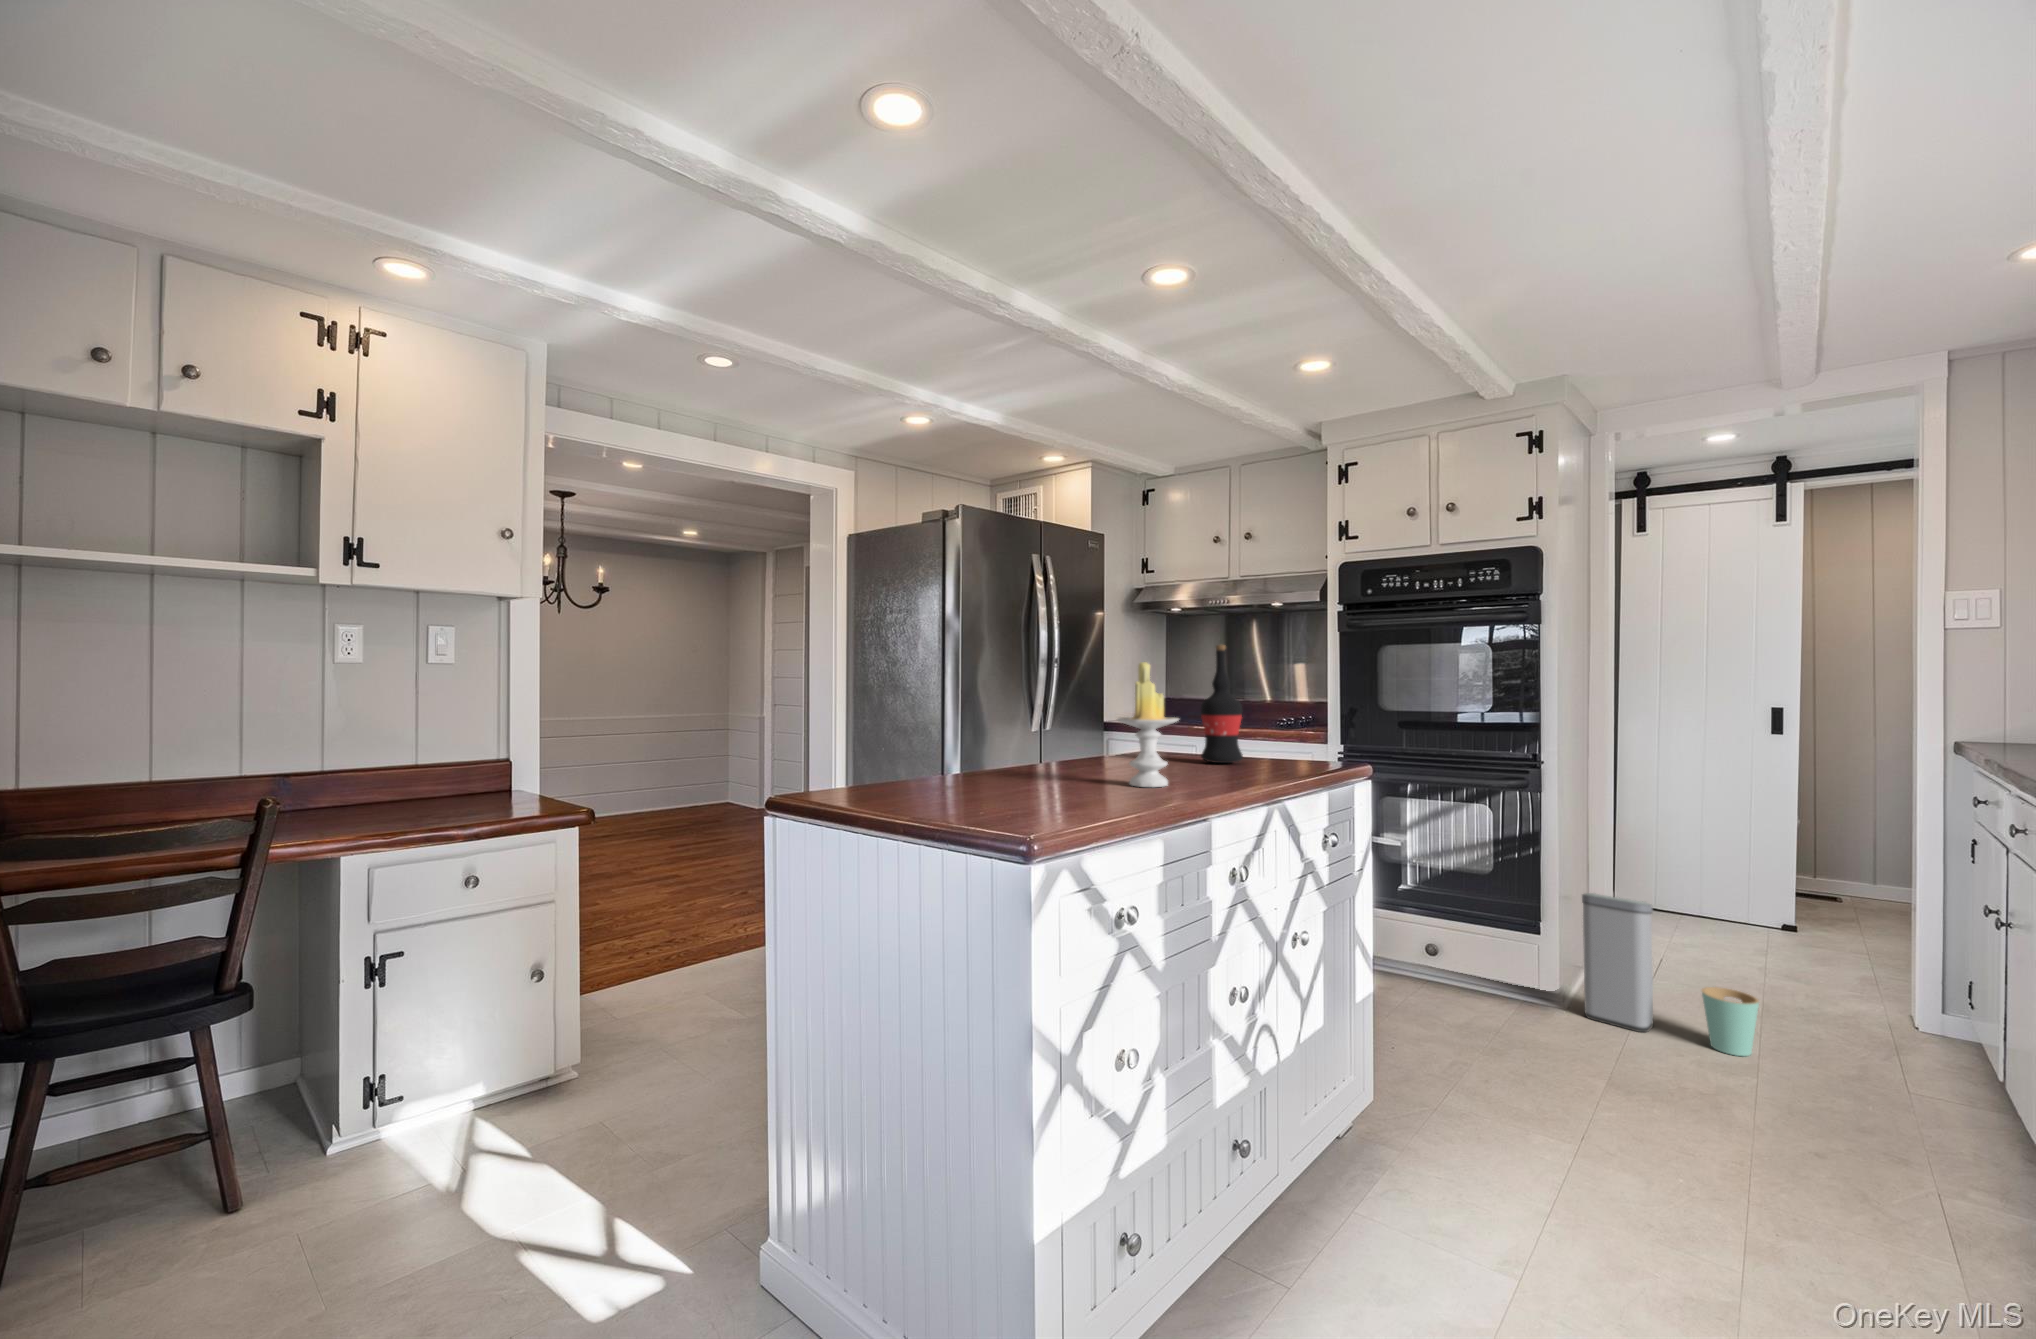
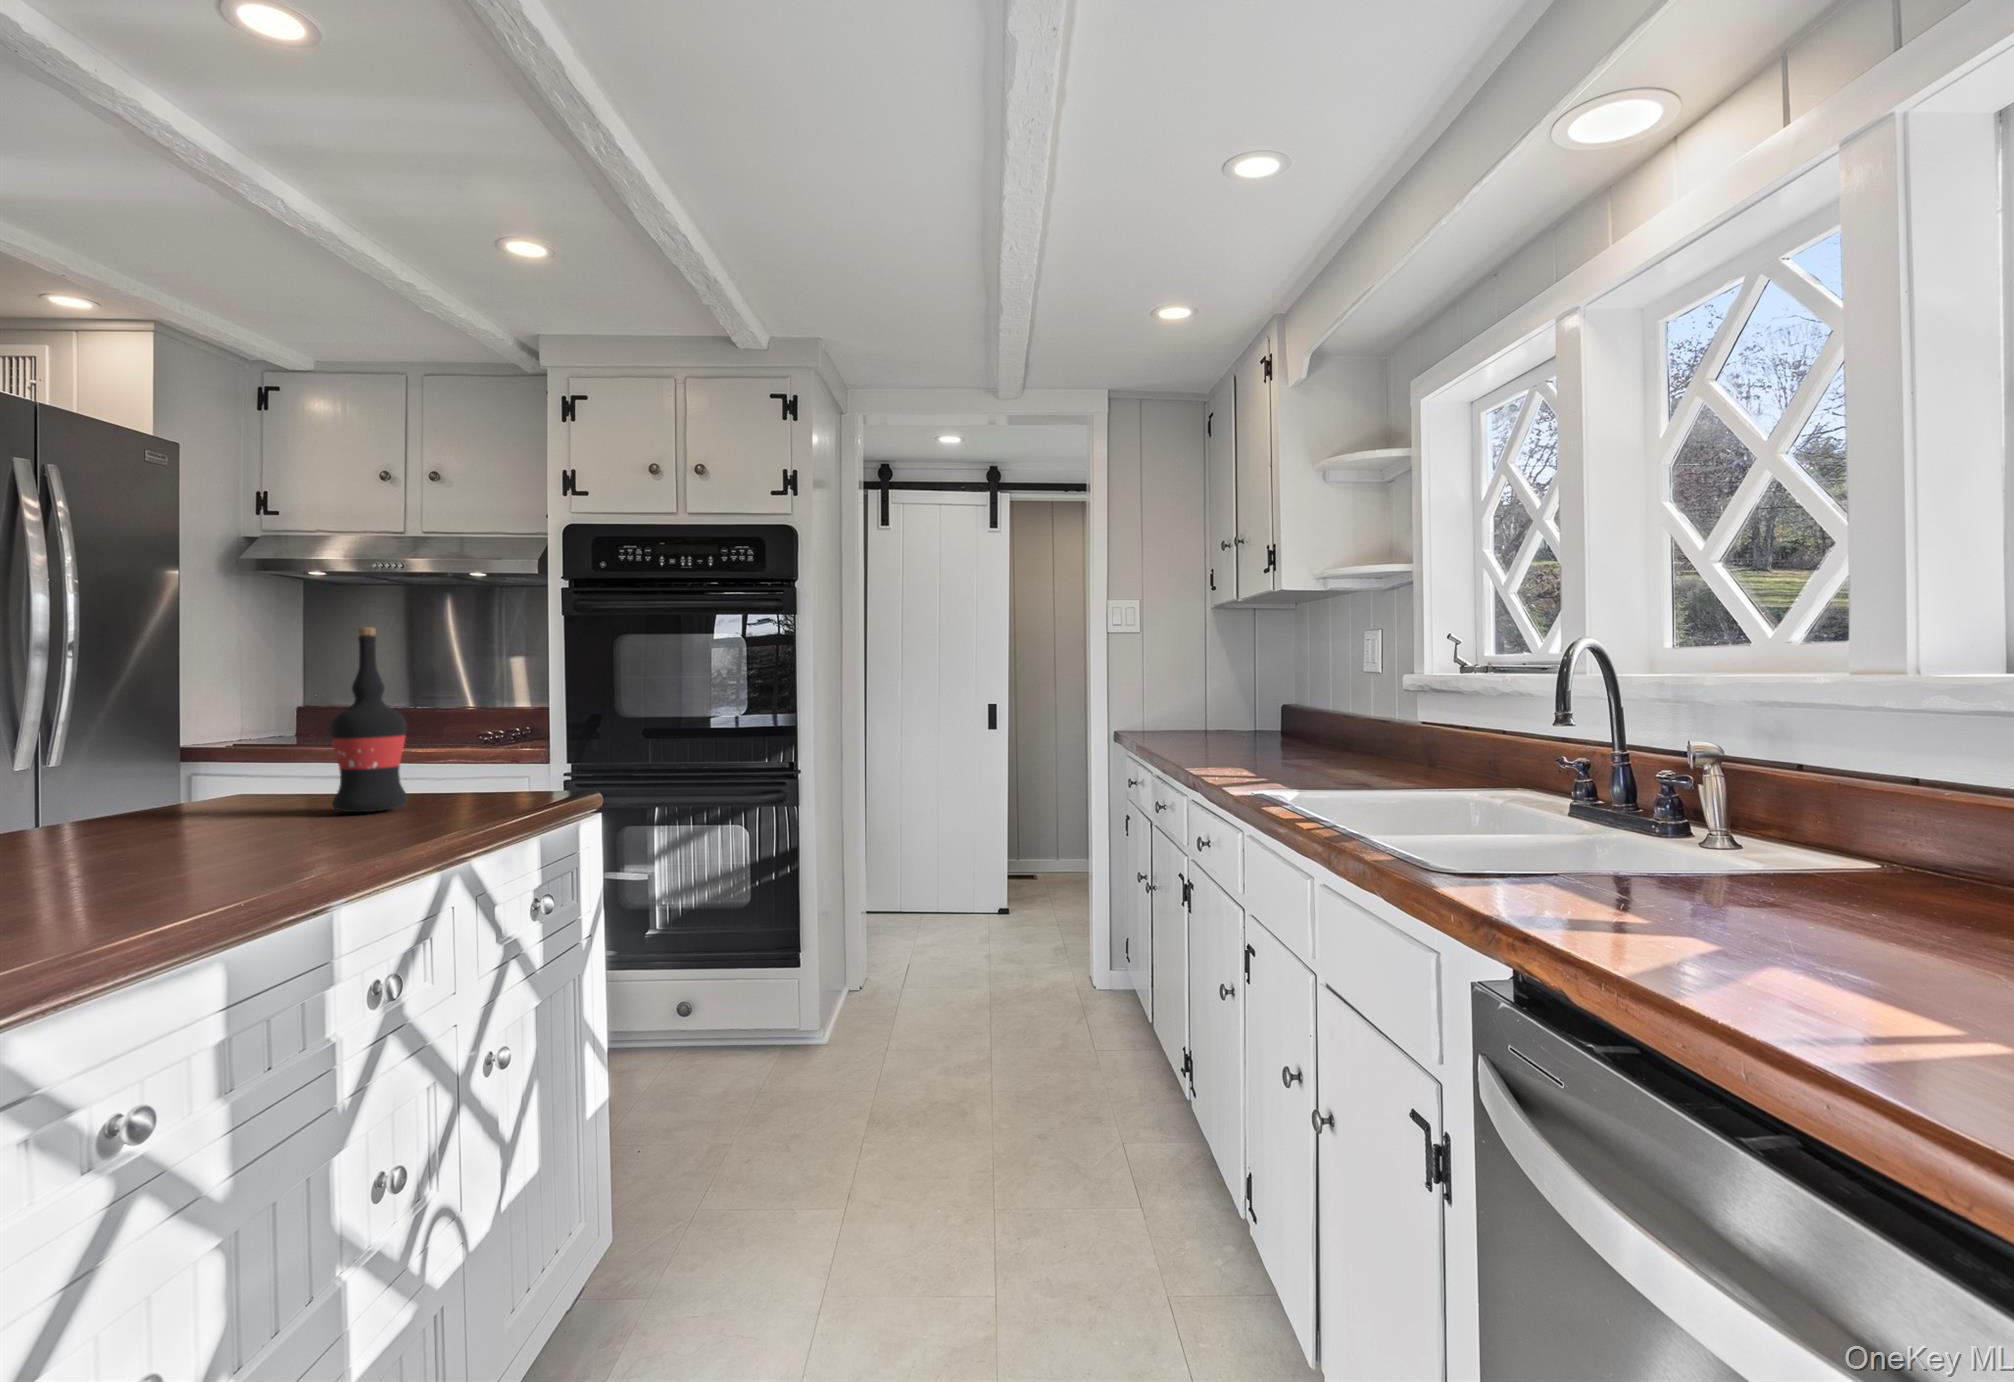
candle: present [1117,662,1179,787] -> none [127,651,272,875]
trash can: present [1582,893,1759,1056] -> none [834,904,975,1039]

